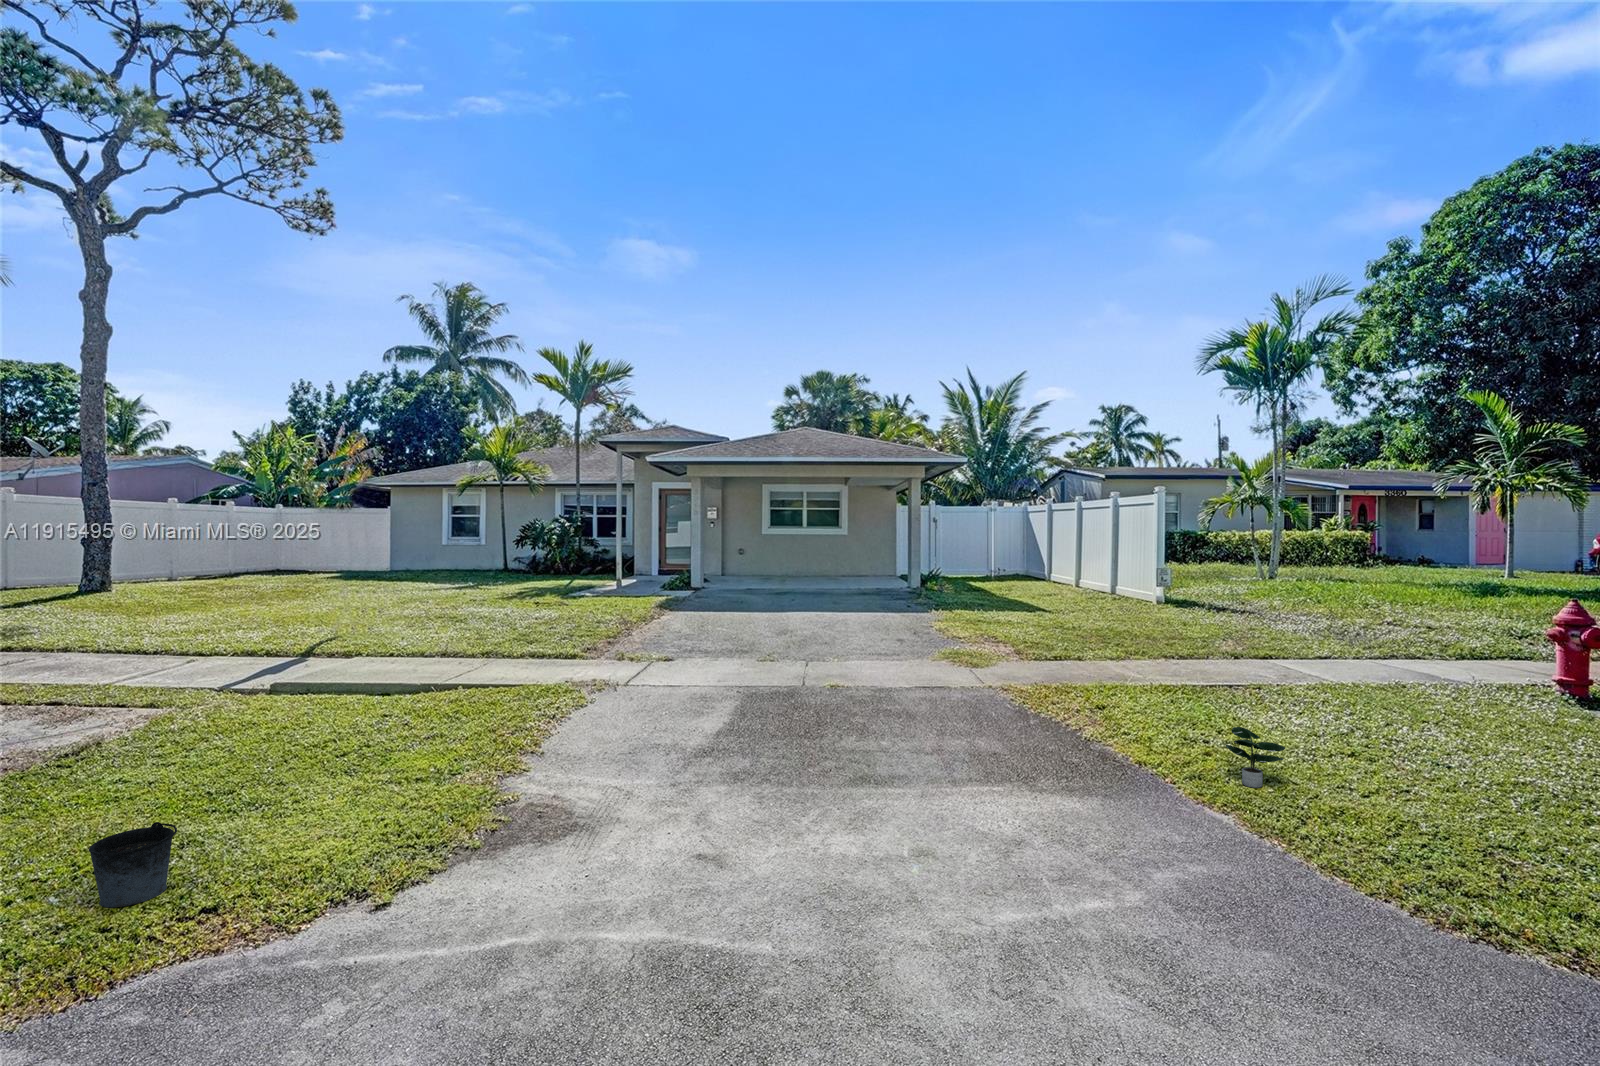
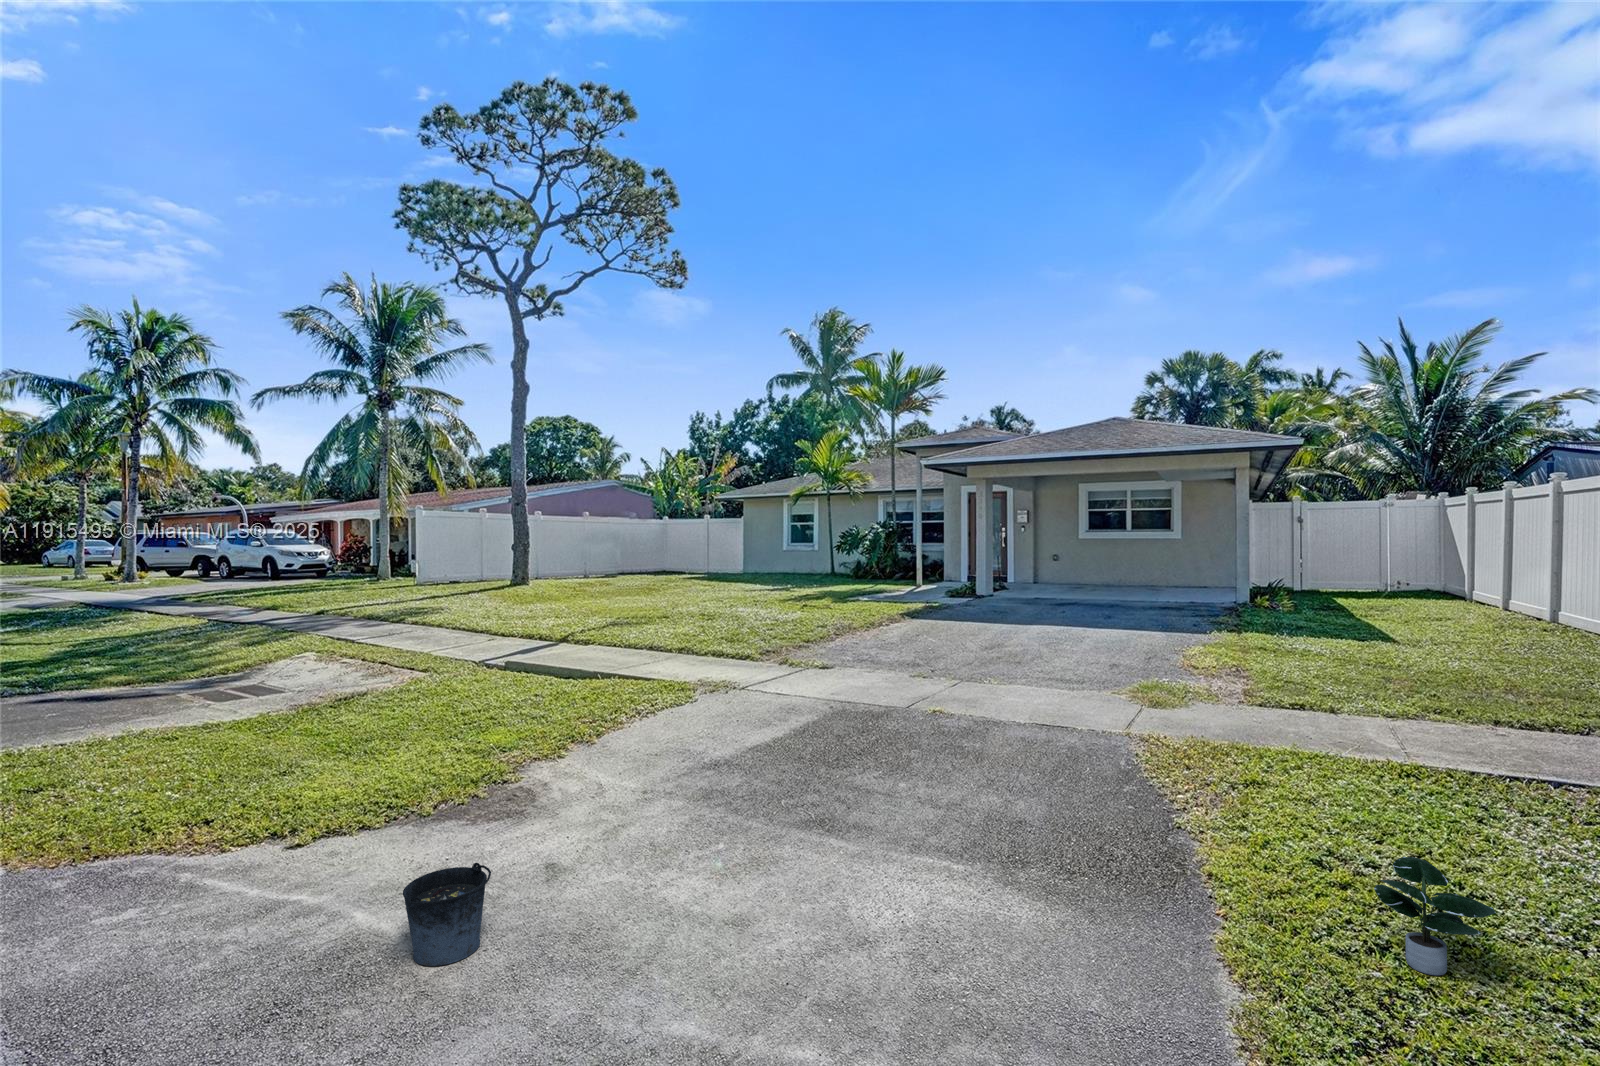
bucket: present [89,822,177,907] -> present [403,863,491,966]

